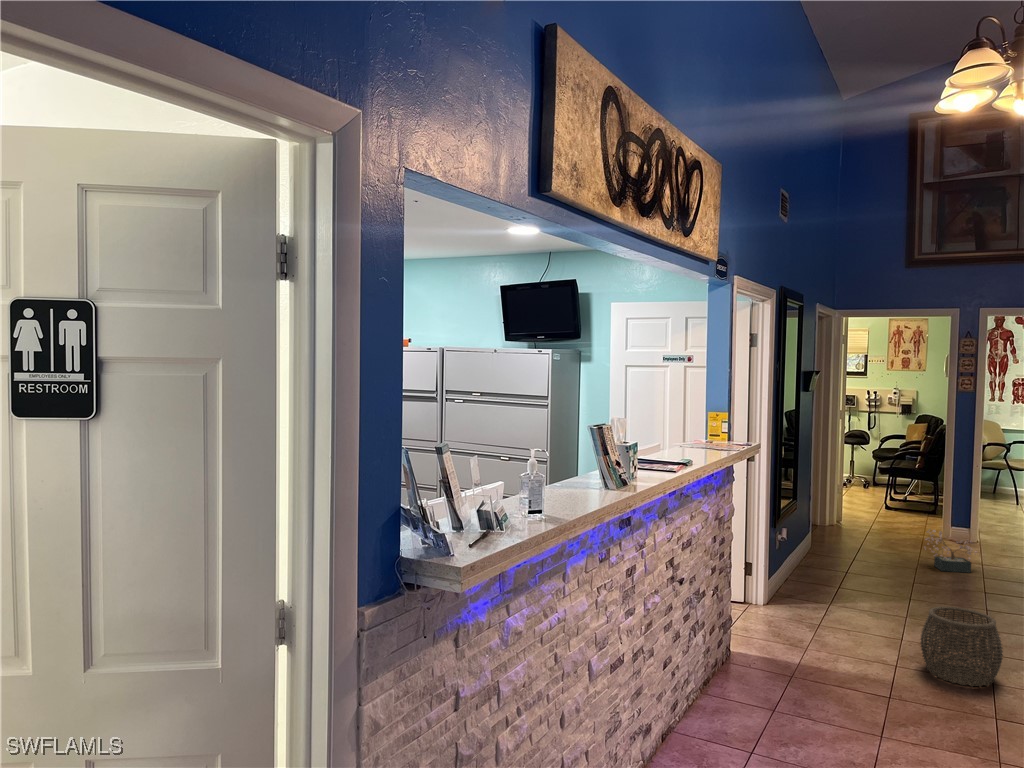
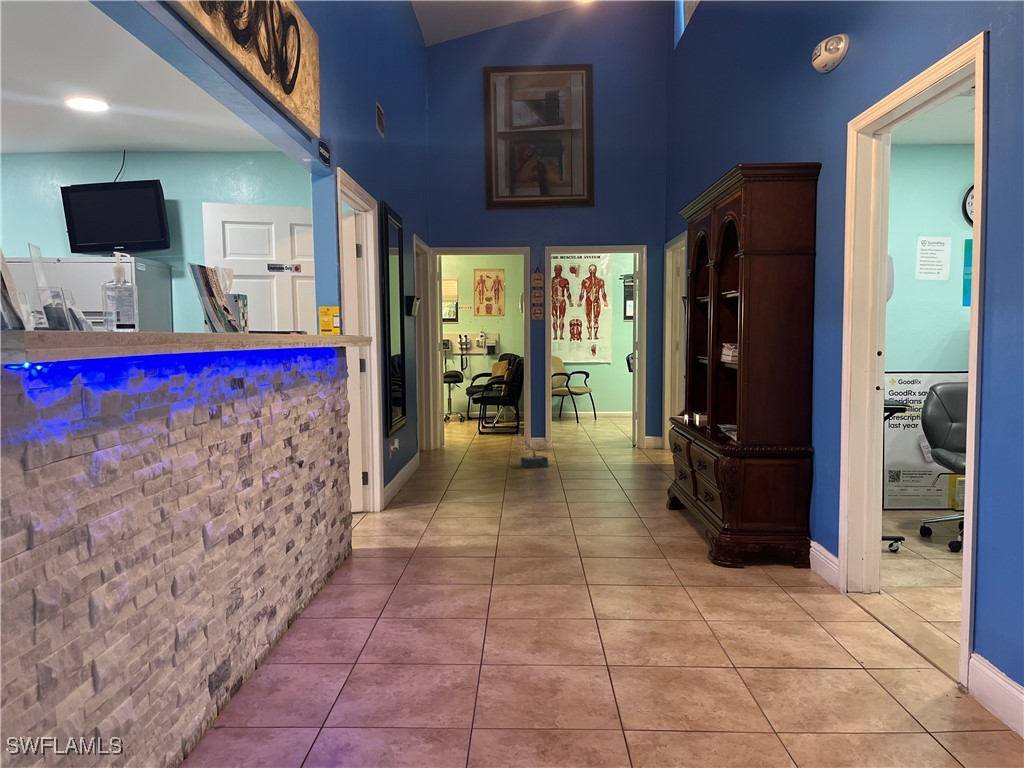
woven basket: present [920,606,1003,687] -> none [518,475,580,537]

